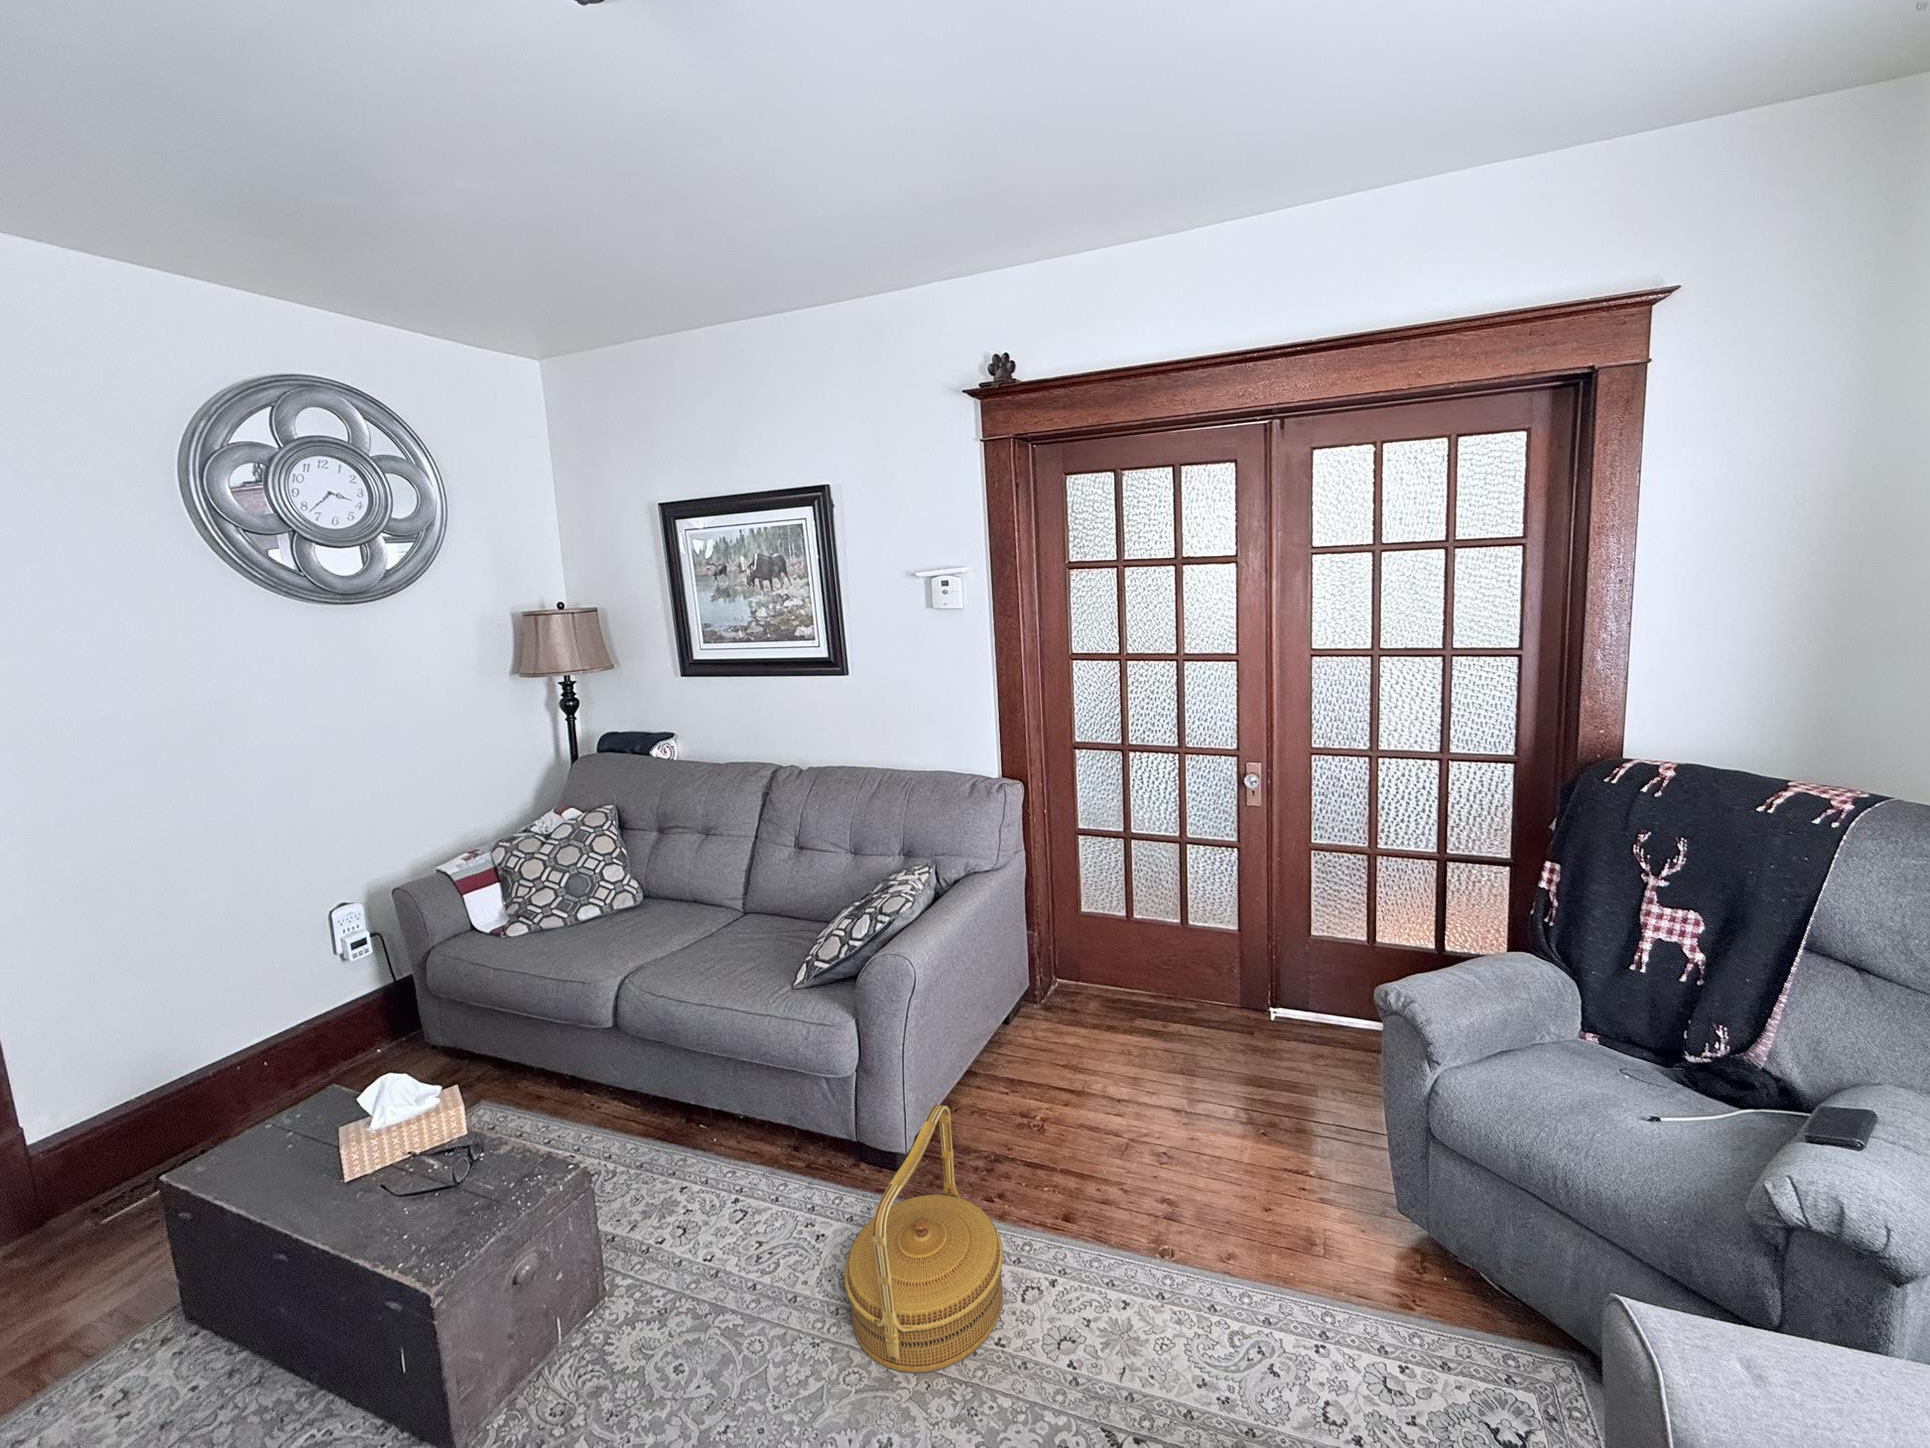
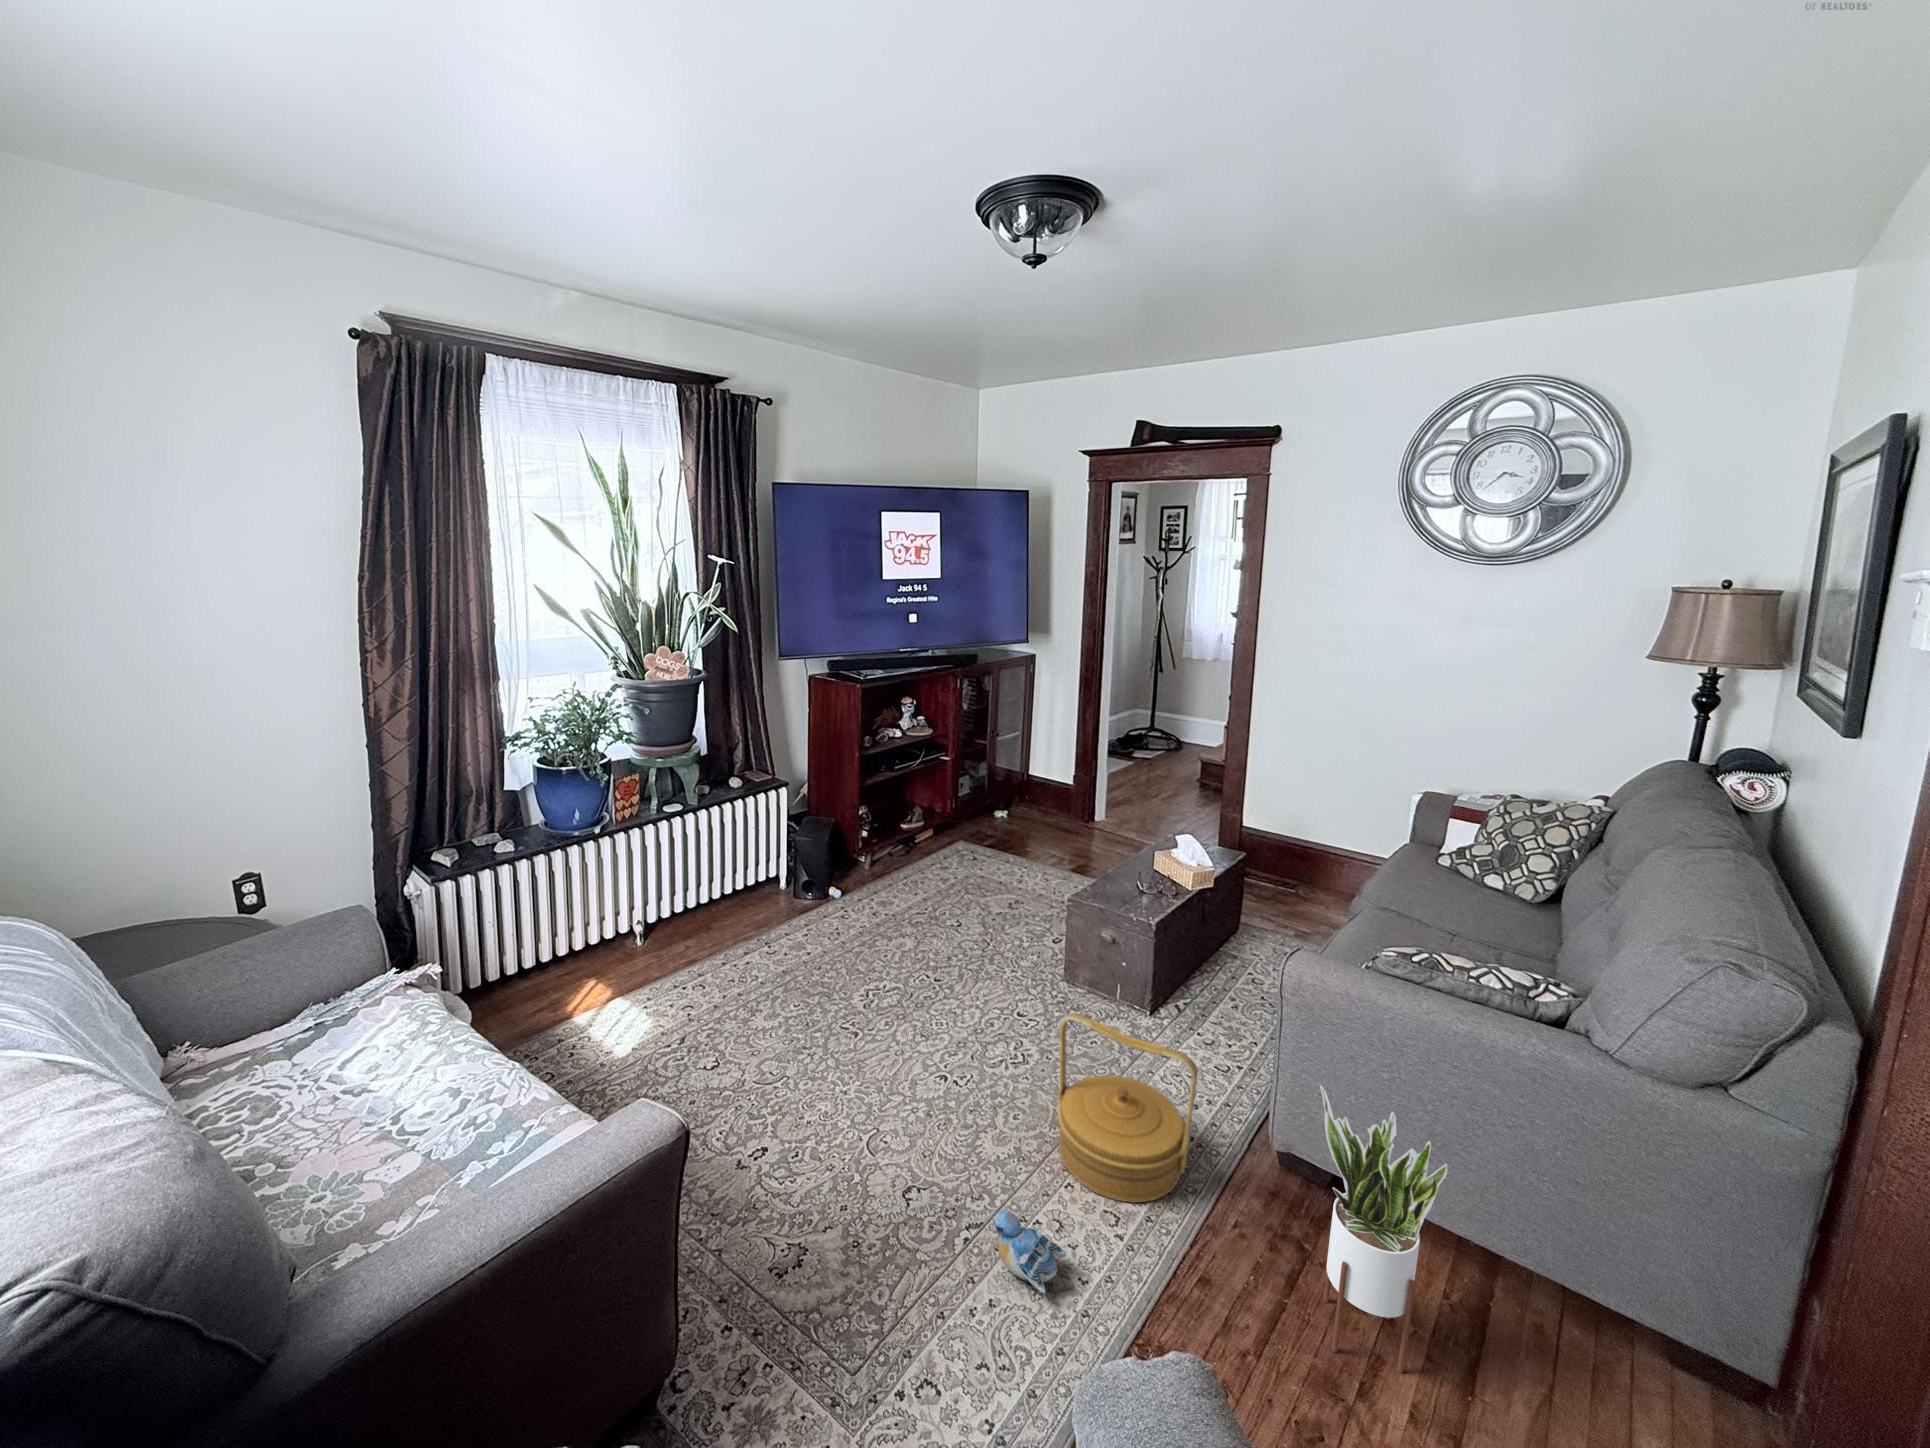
potted plant: none [1032,949,1092,1146] -> present [1320,1085,1447,1373]
plush toy: none [1119,1302,1178,1380] -> present [993,1210,1066,1294]

